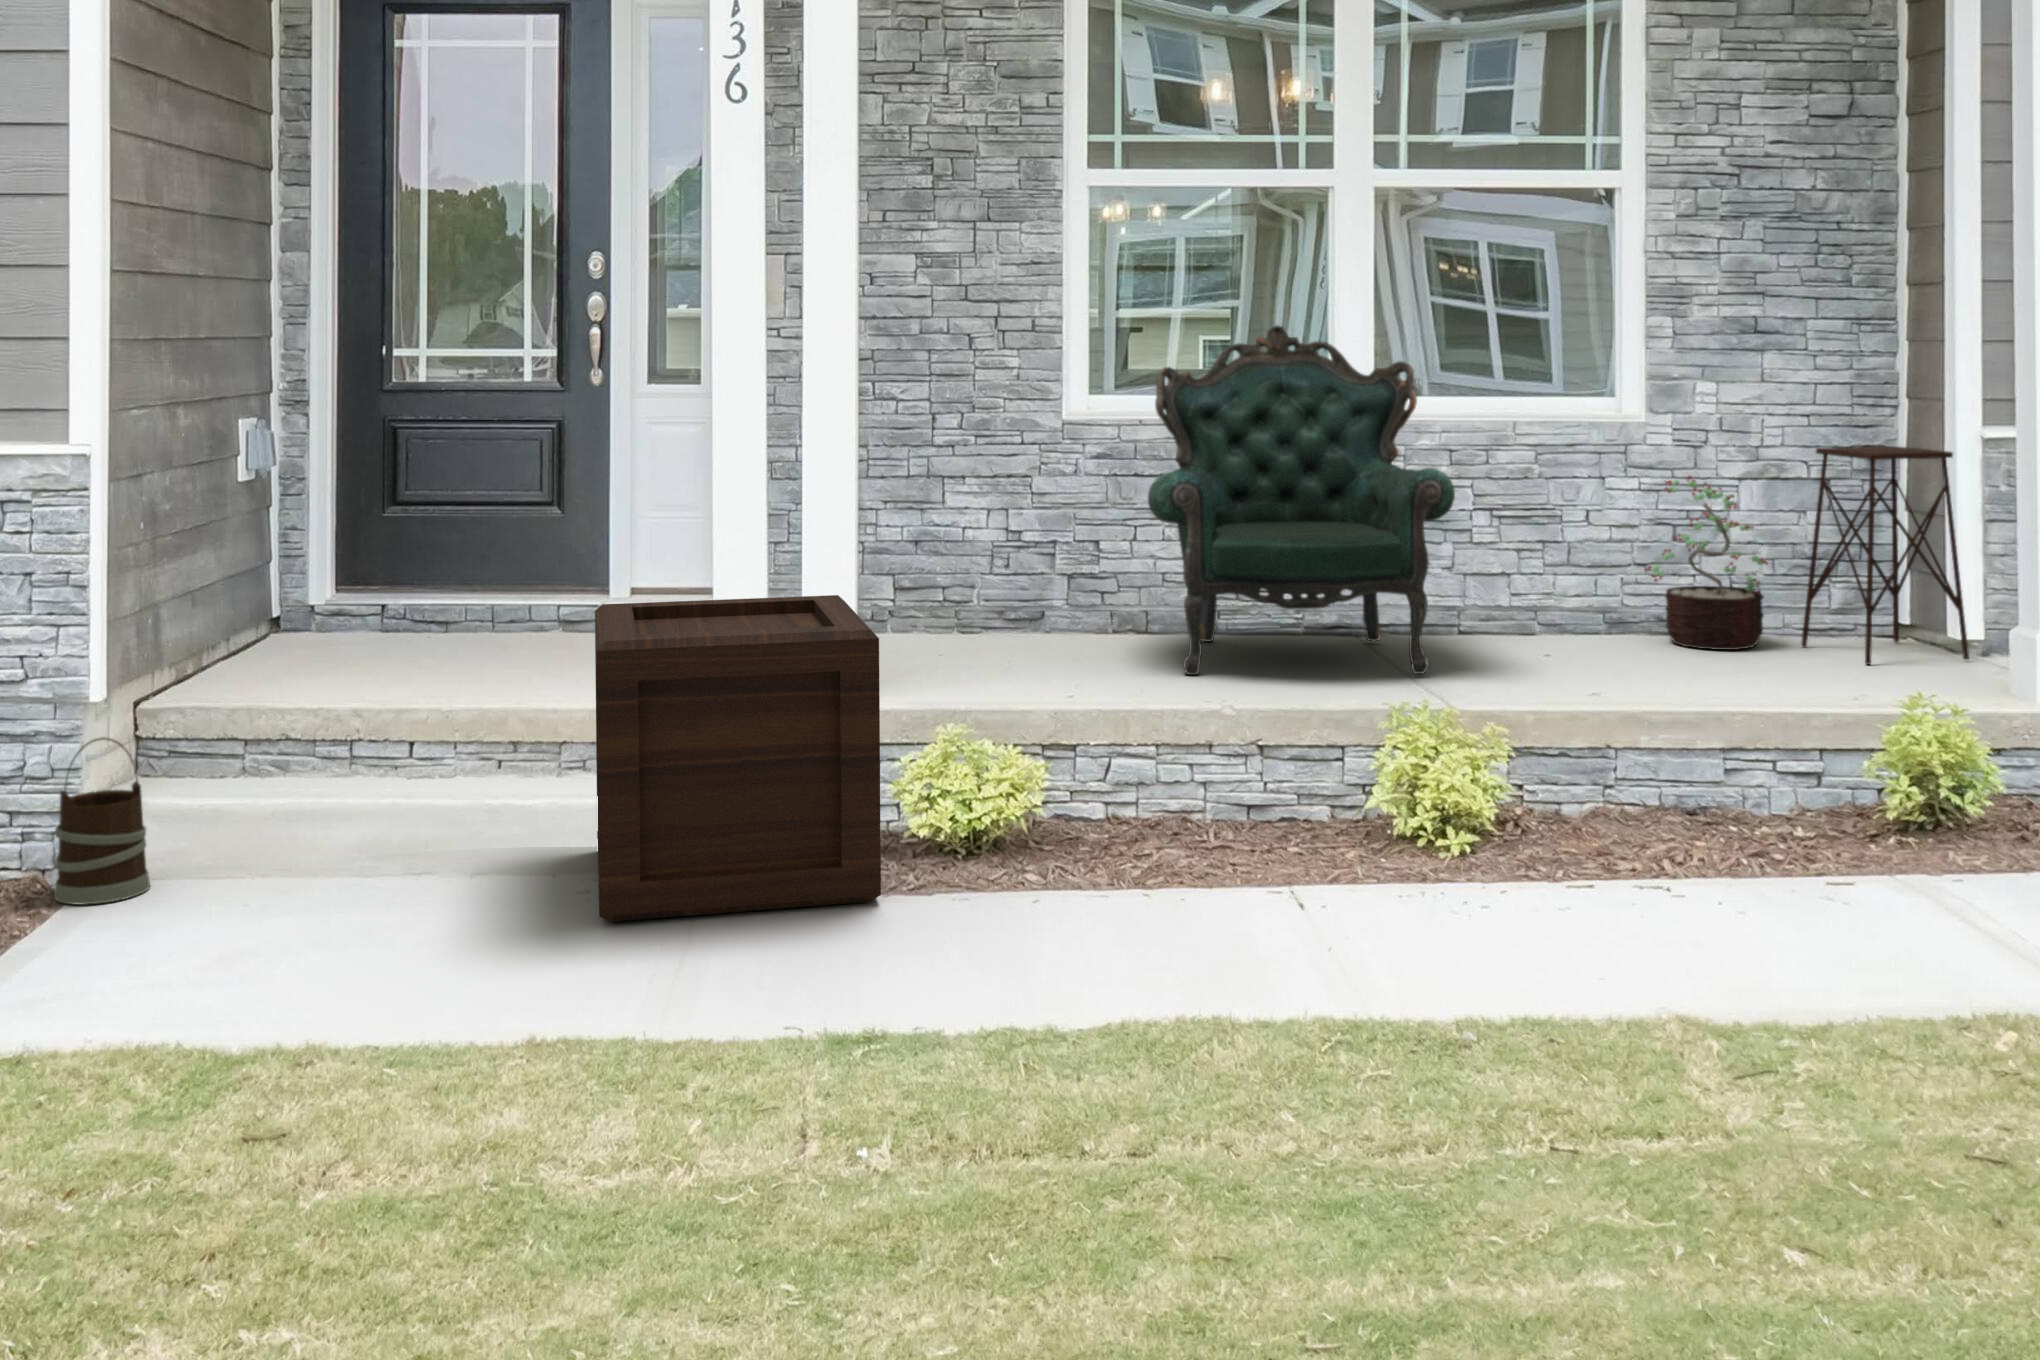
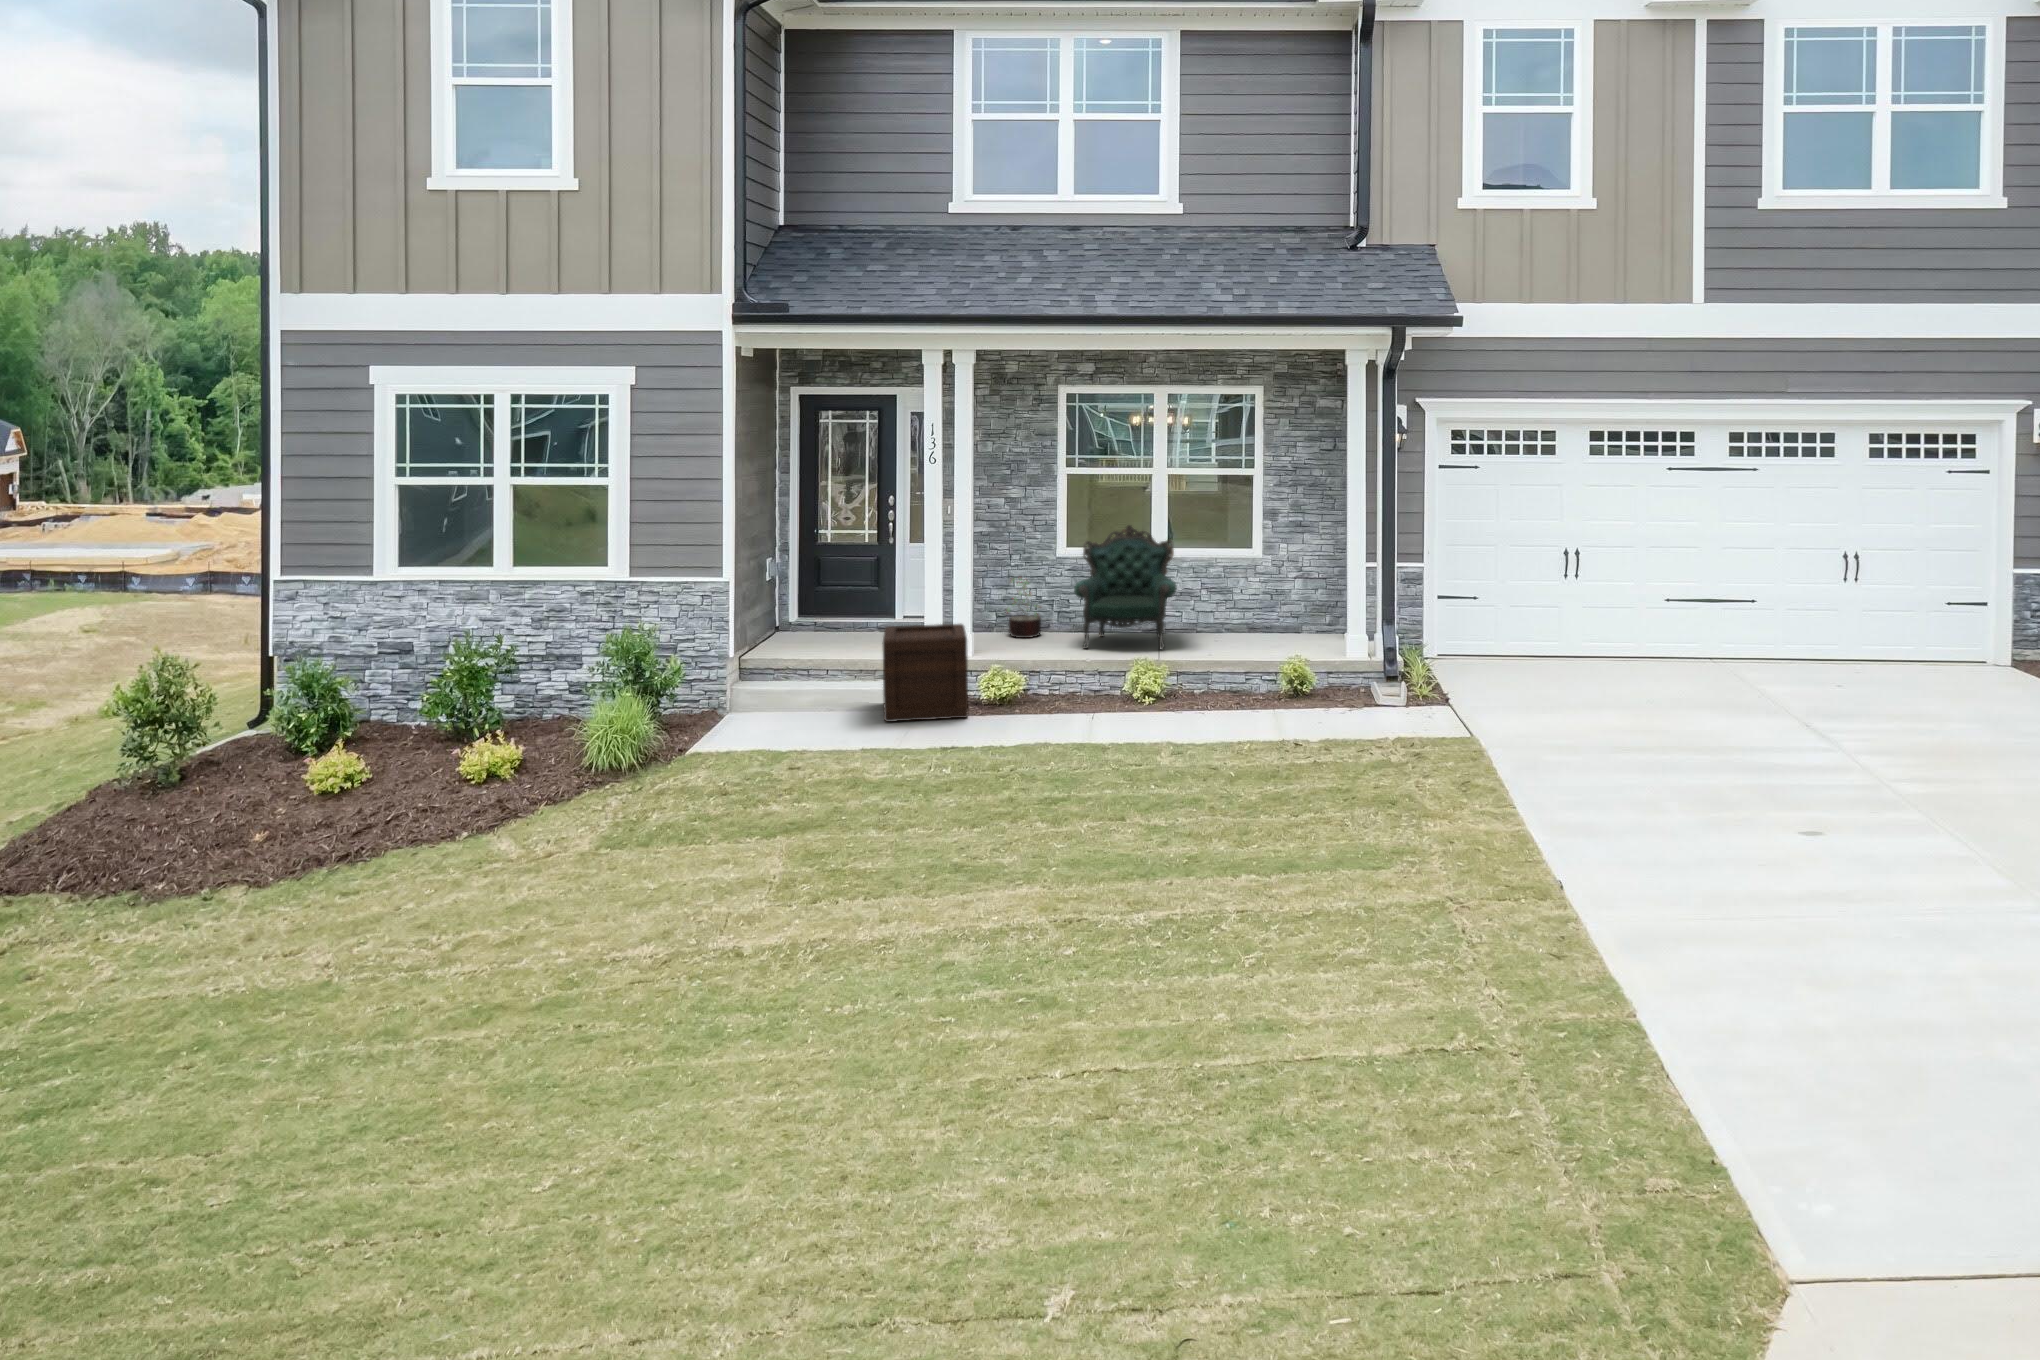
side table: present [1801,446,1969,665] -> none [1310,570,1360,648]
decorative plant: present [1646,476,1767,650] -> present [1007,578,1041,638]
wooden bucket: present [54,737,150,904] -> none [723,667,751,716]

